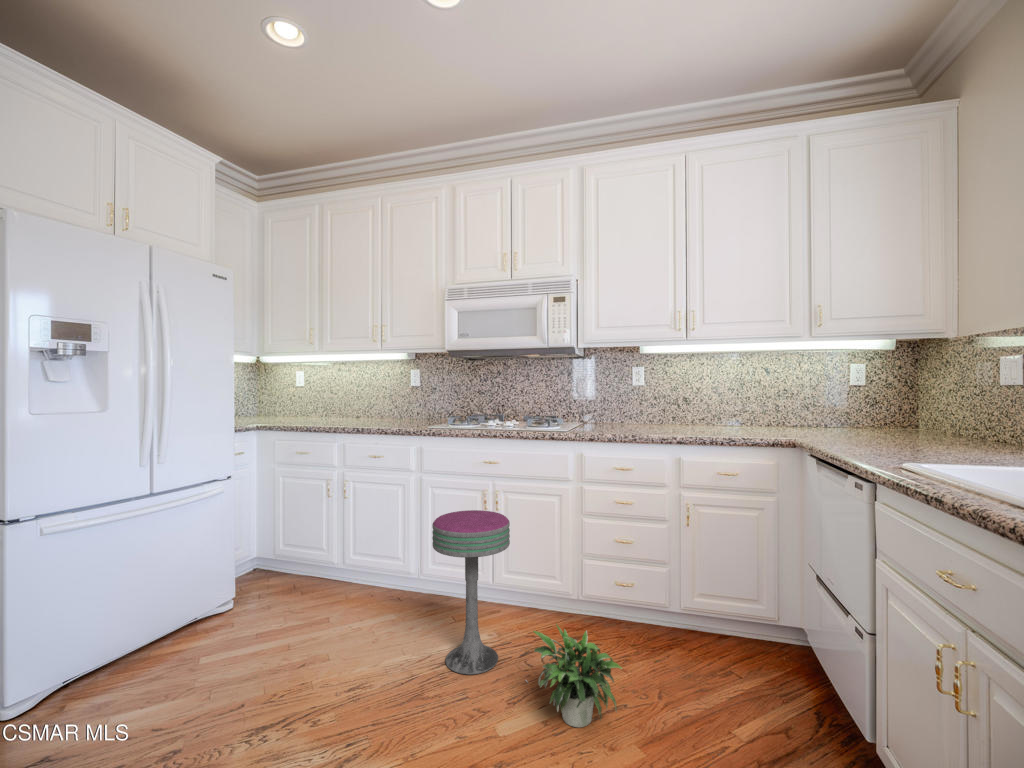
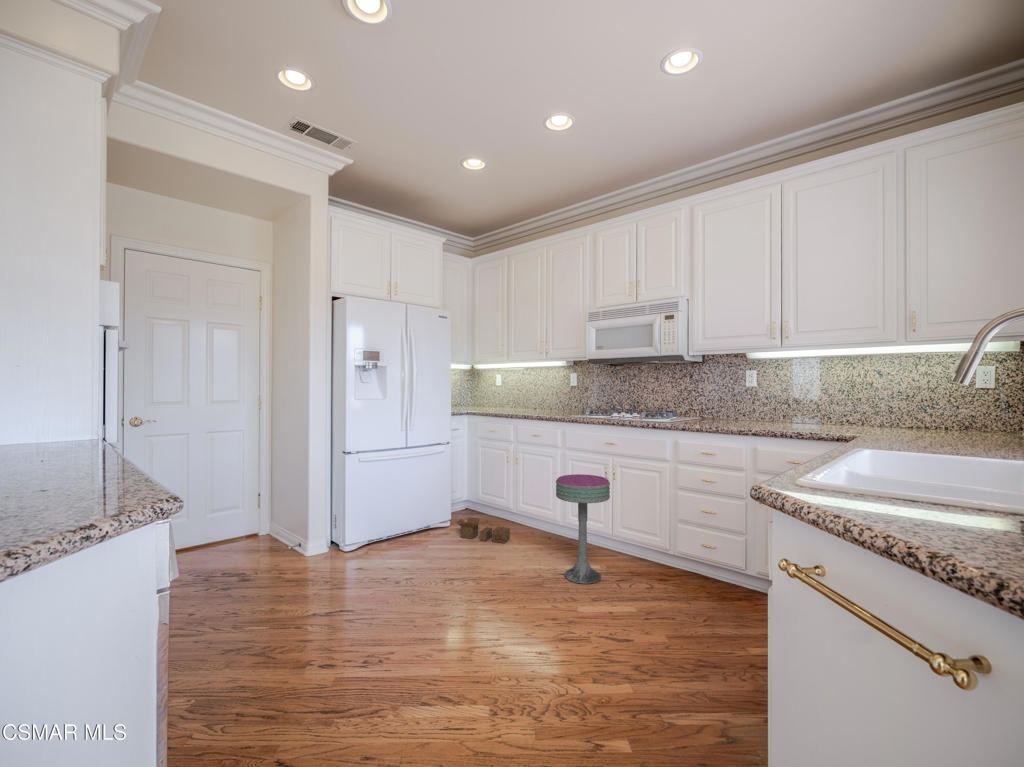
cardboard box: none [247,591,340,629] -> present [456,517,510,543]
potted plant: present [525,624,622,727] -> none [608,554,668,623]

